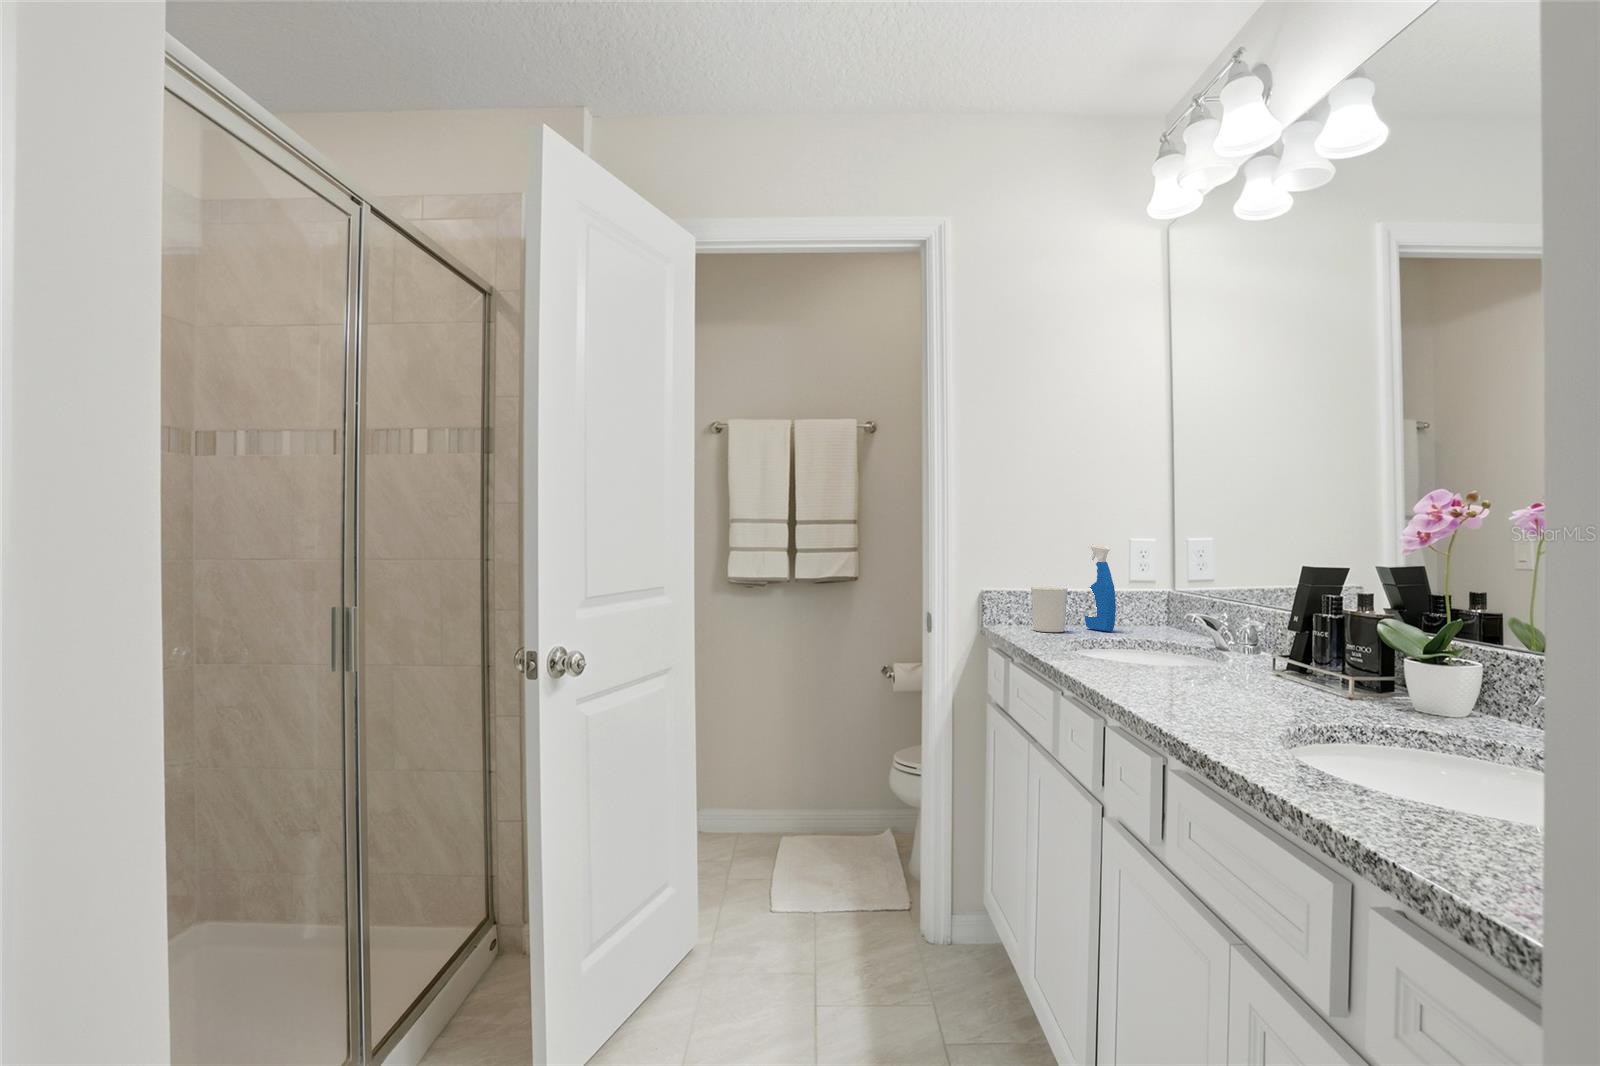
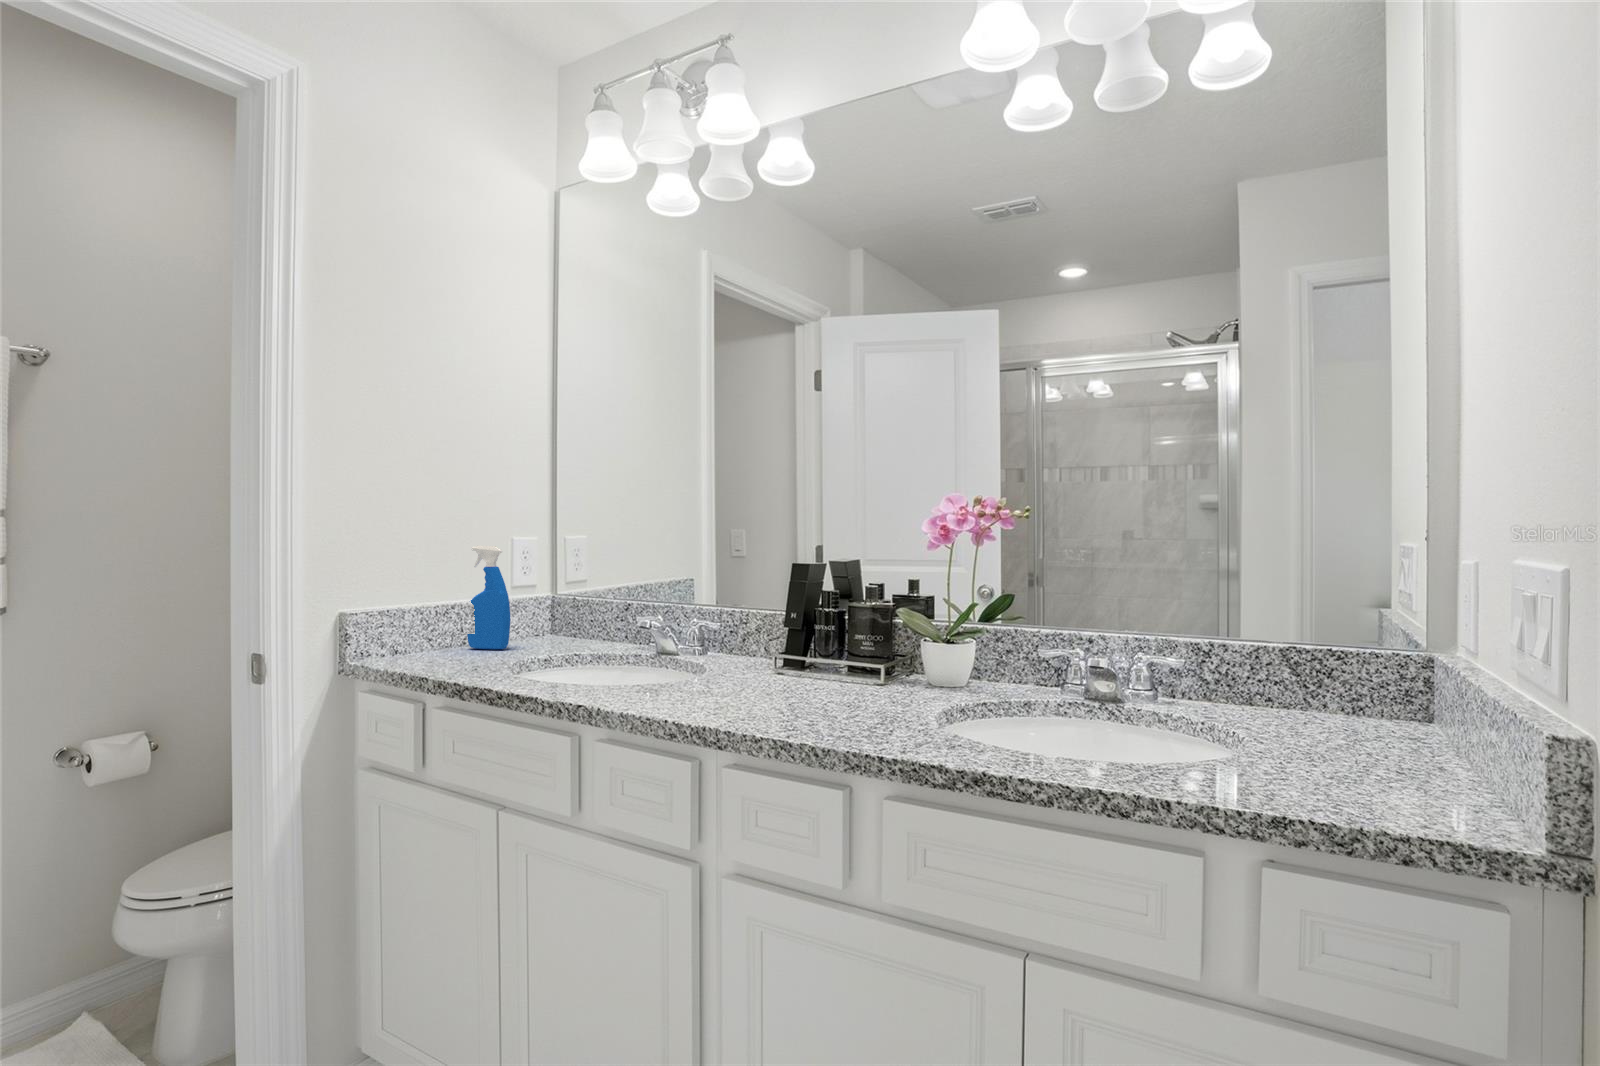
candle holder: present [1031,587,1068,632] -> none [417,601,465,661]

